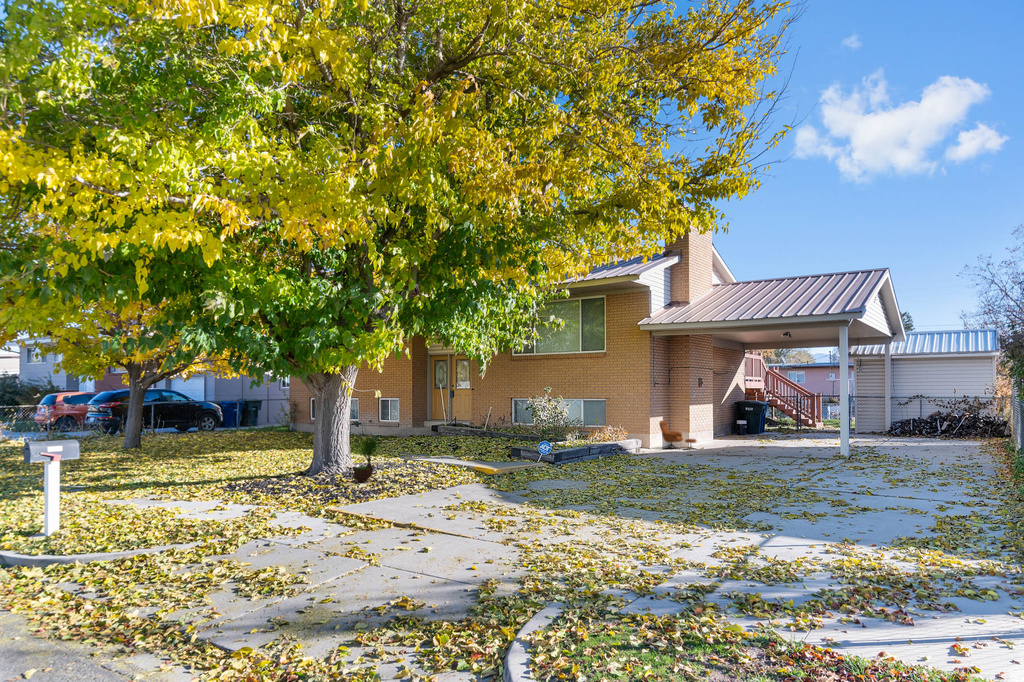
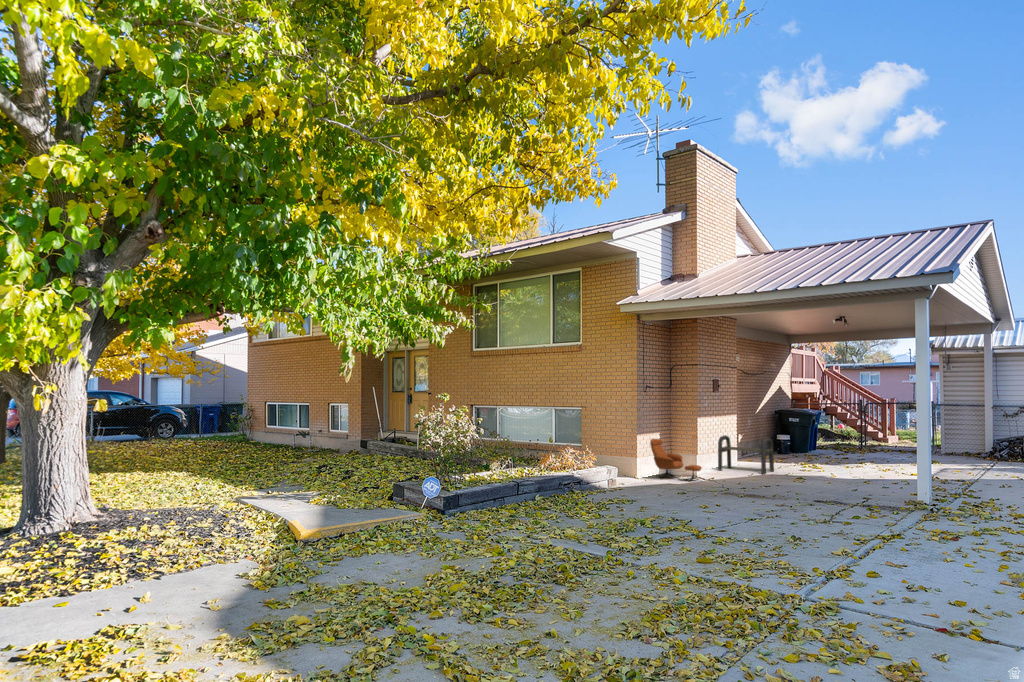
bench: none [703,419,742,446] -> present [718,435,774,474]
potted tree: present [353,437,378,482] -> none [78,467,131,545]

